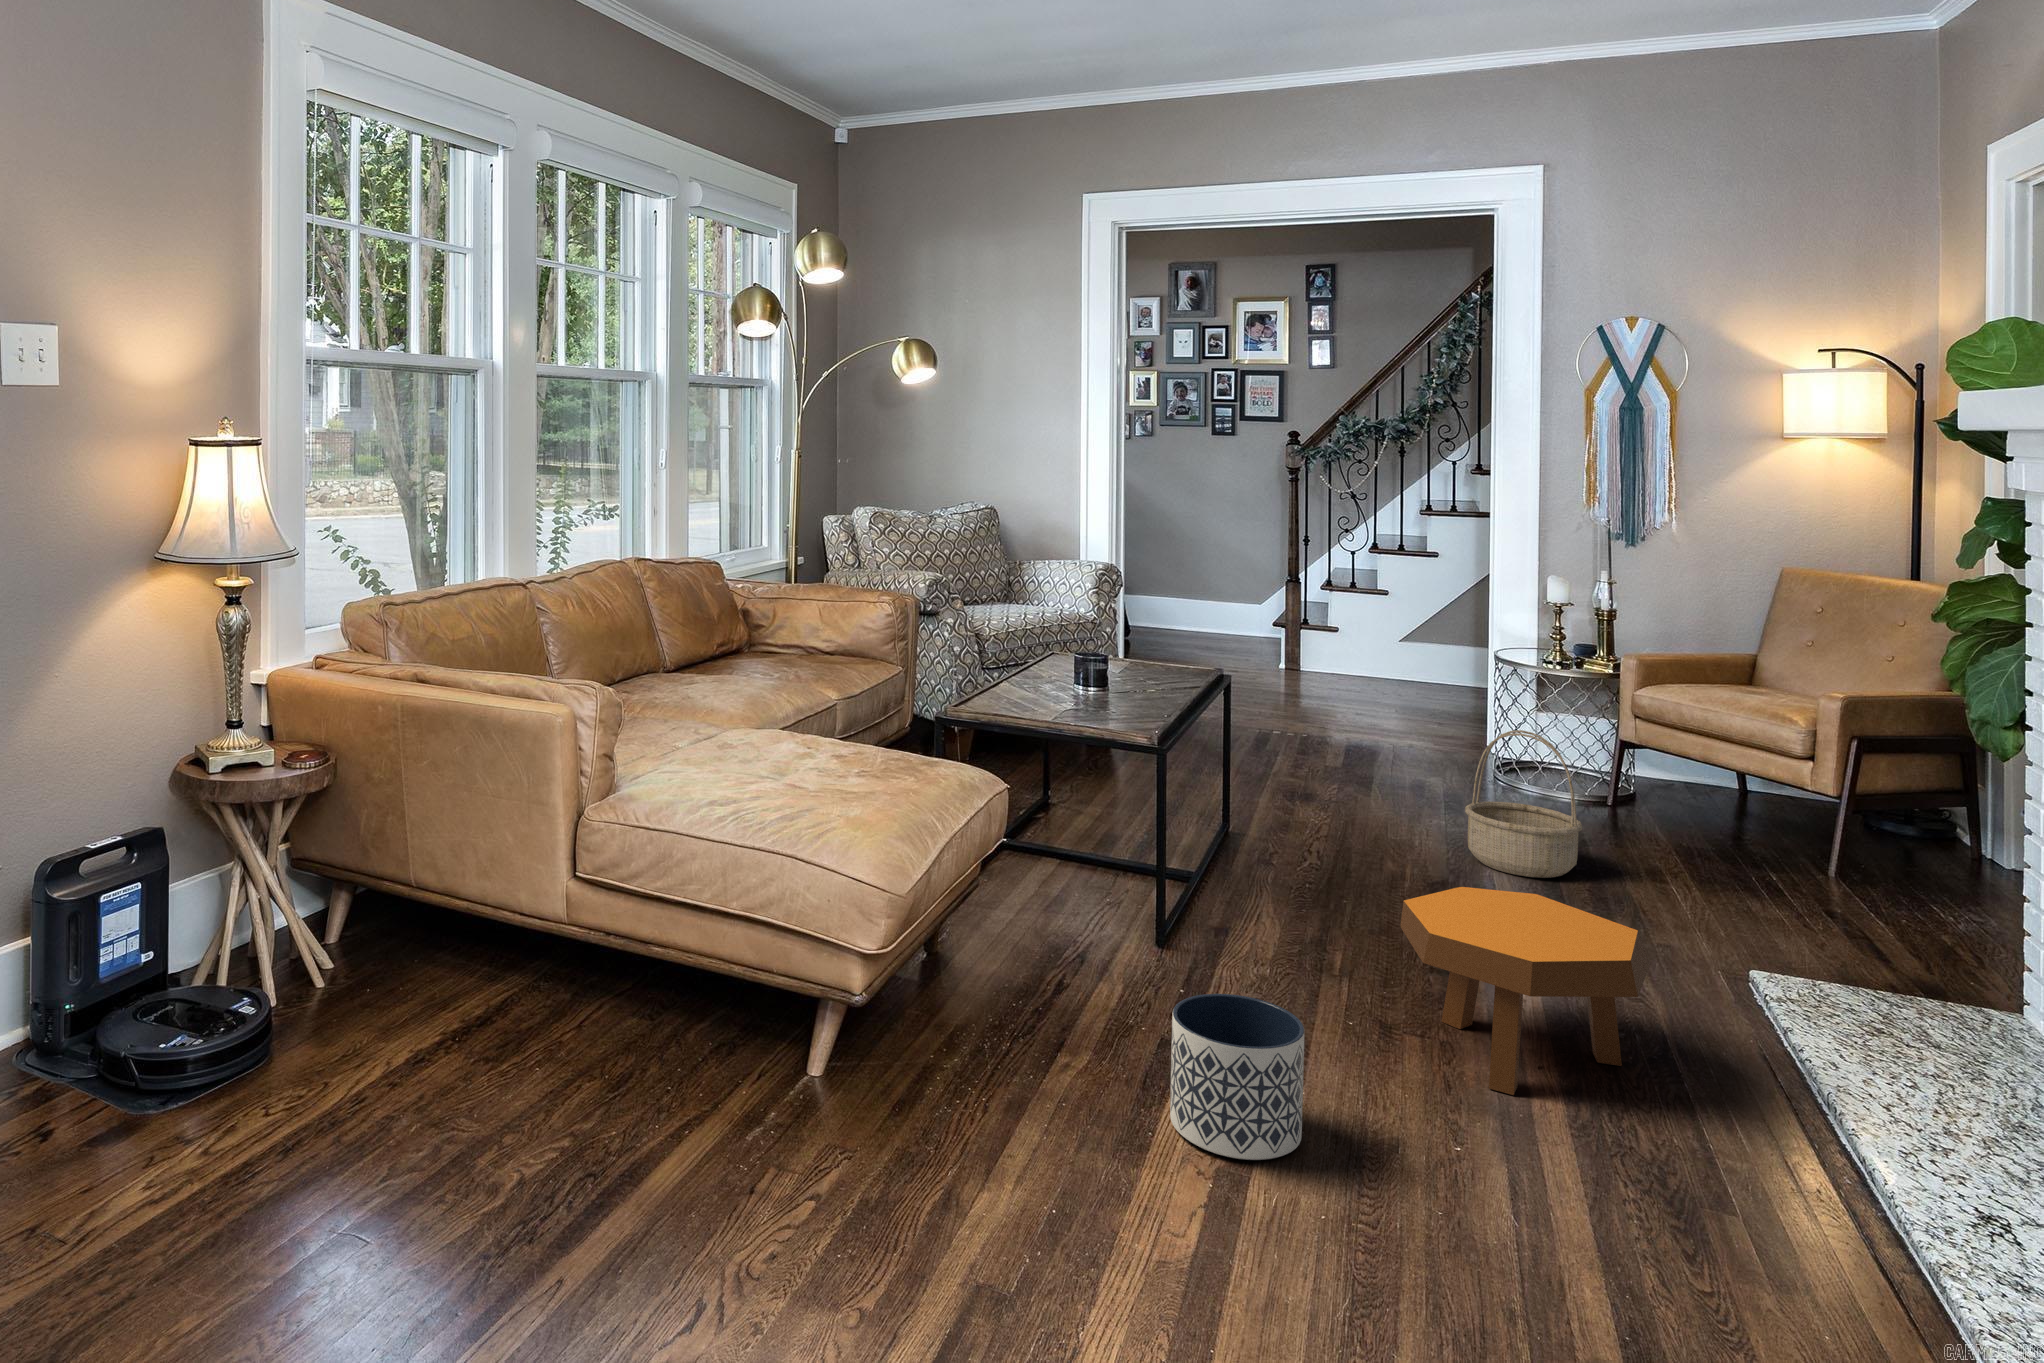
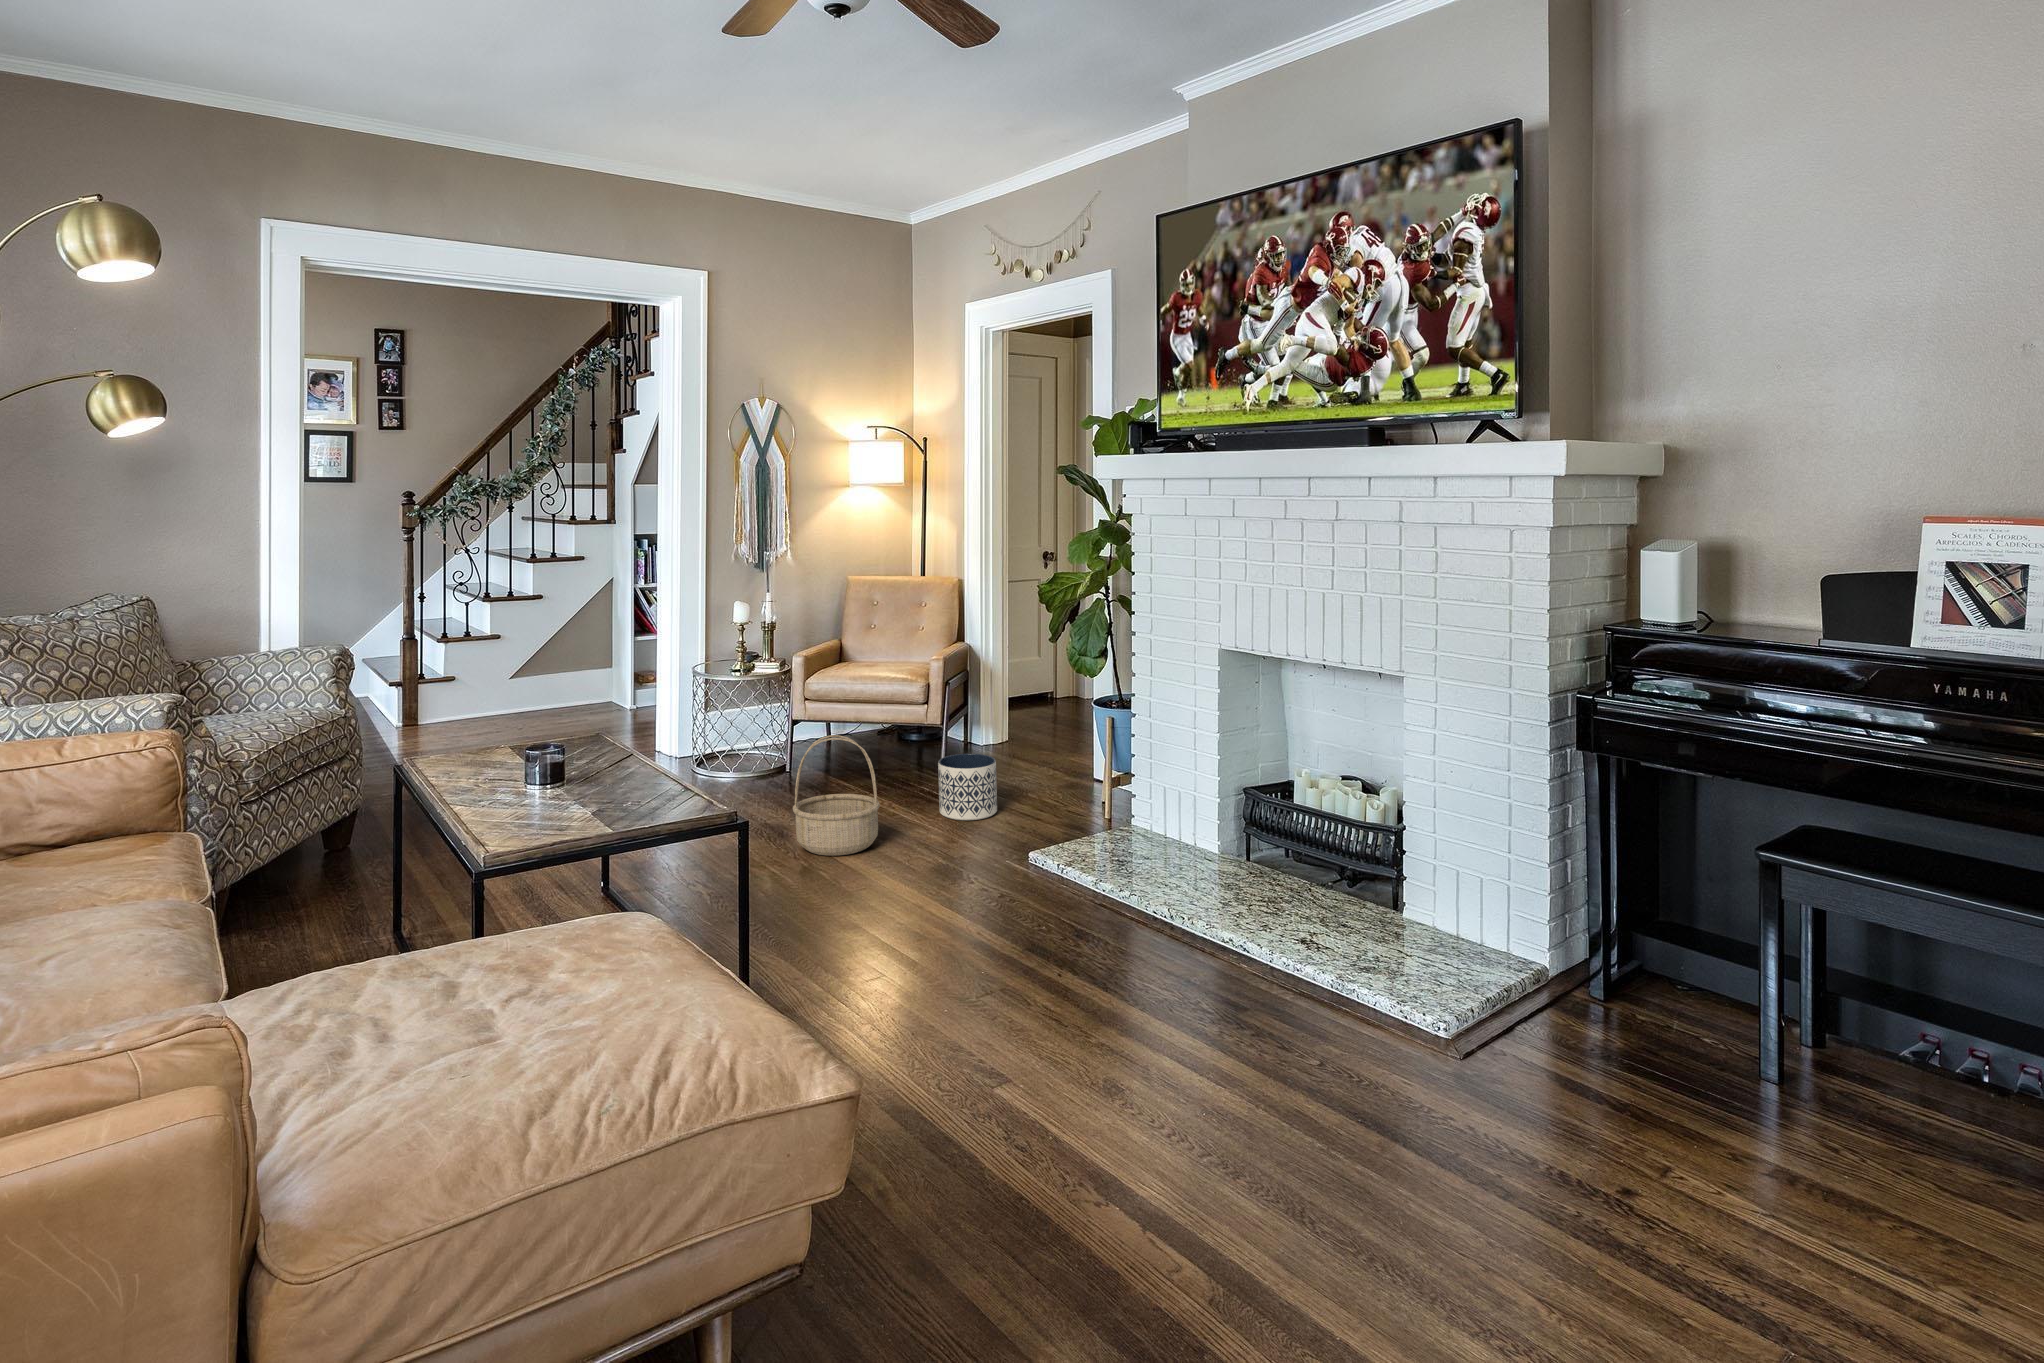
footstool: present [1400,887,1650,1095] -> none [967,865,1148,1037]
planter: present [1170,994,1304,1160] -> present [938,754,997,820]

